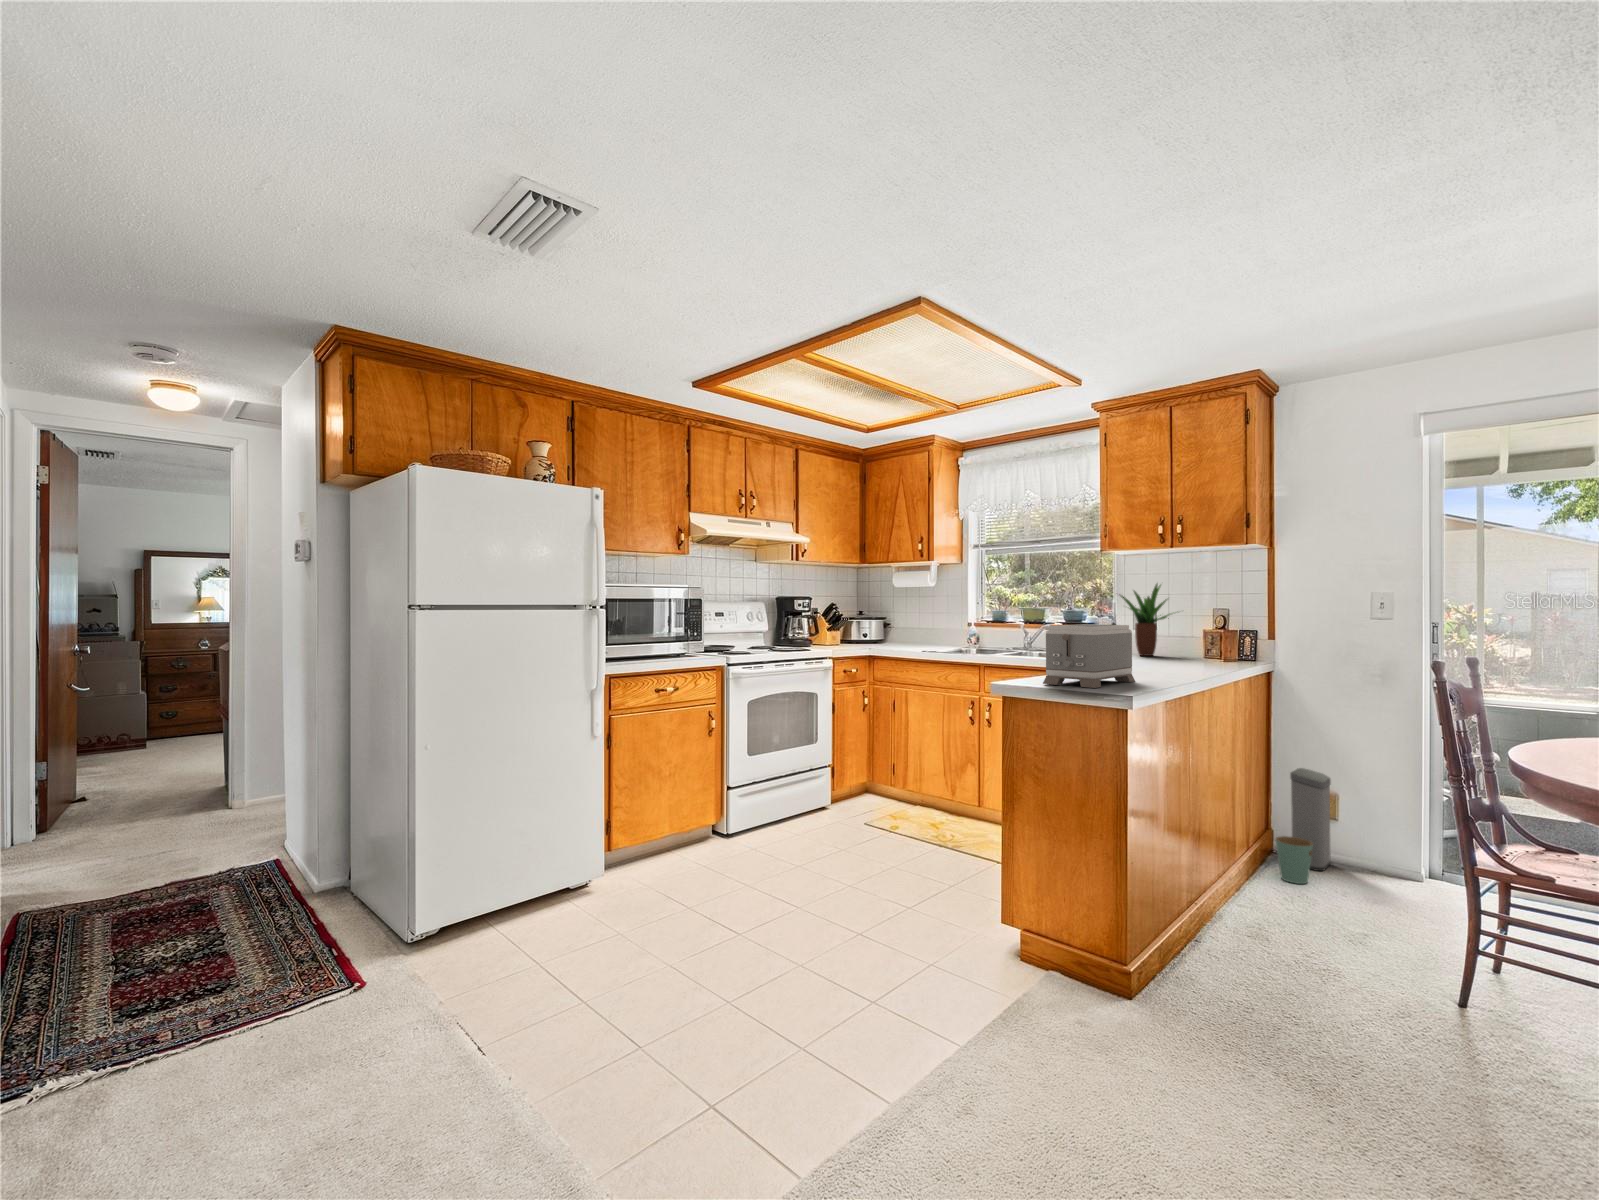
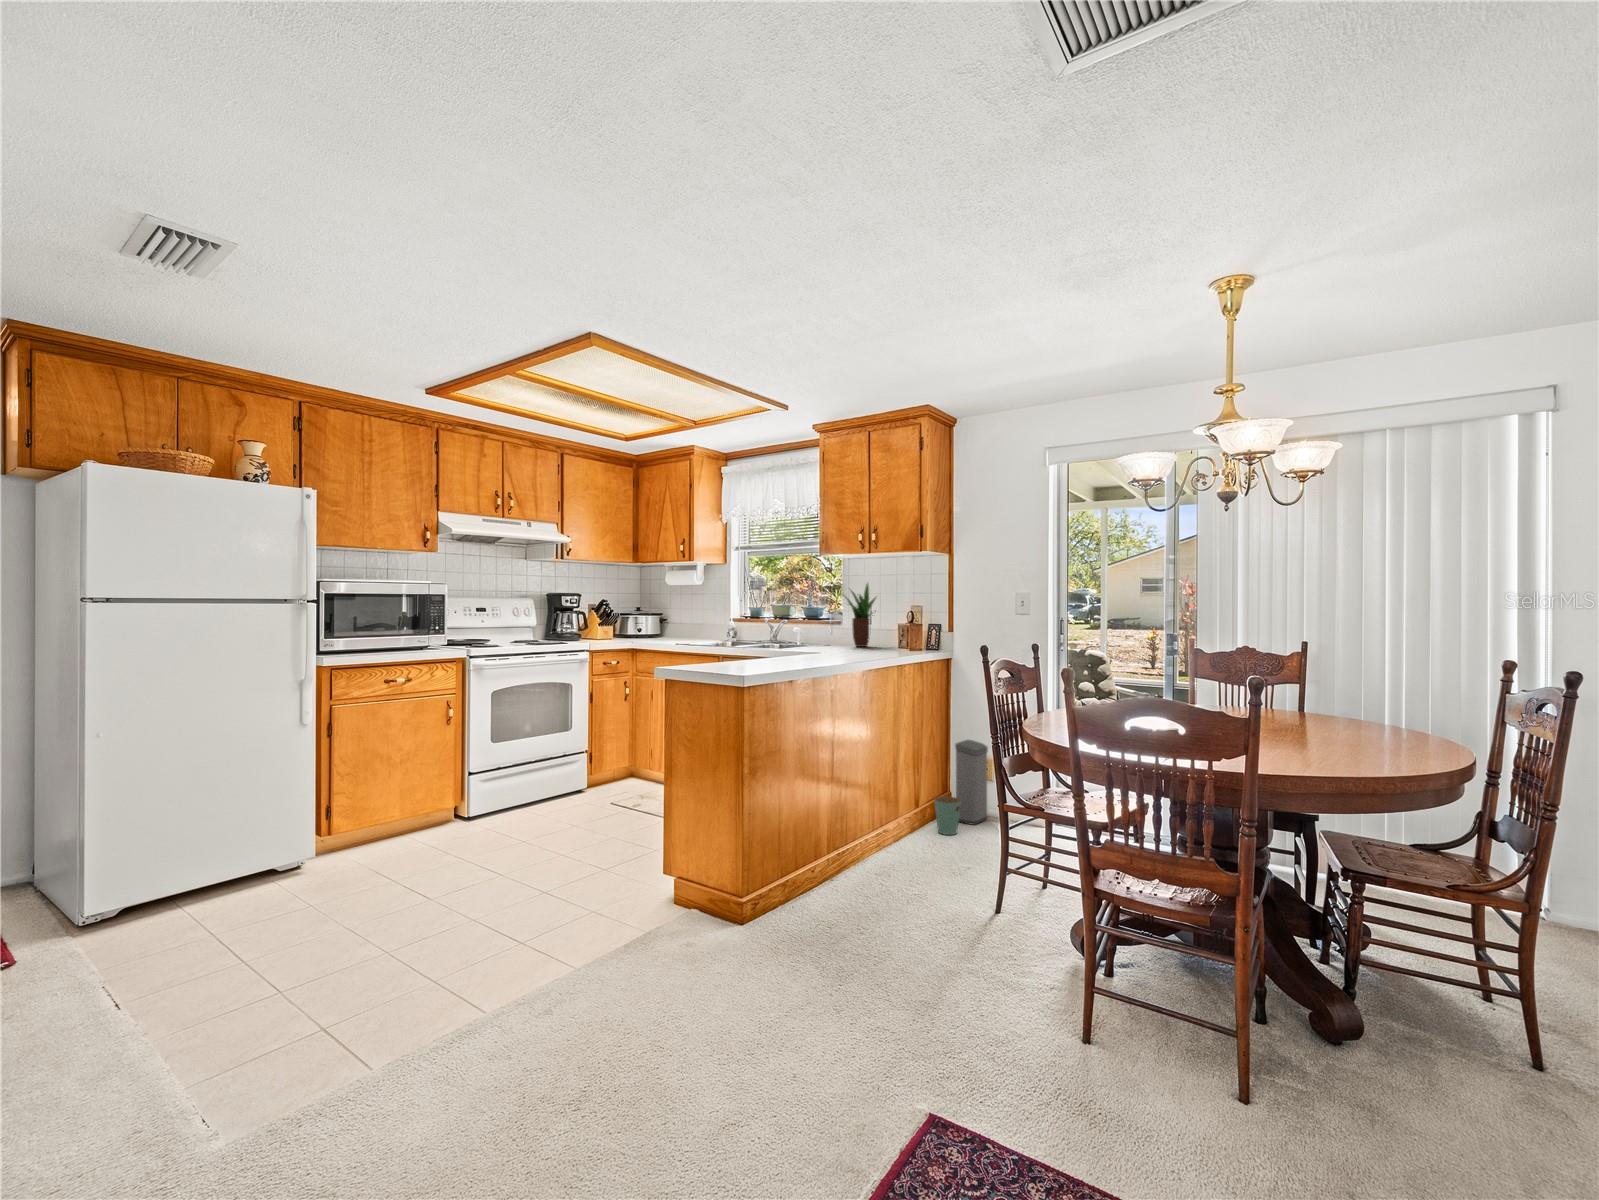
toaster: present [1043,624,1135,688] -> none [699,617,783,670]

